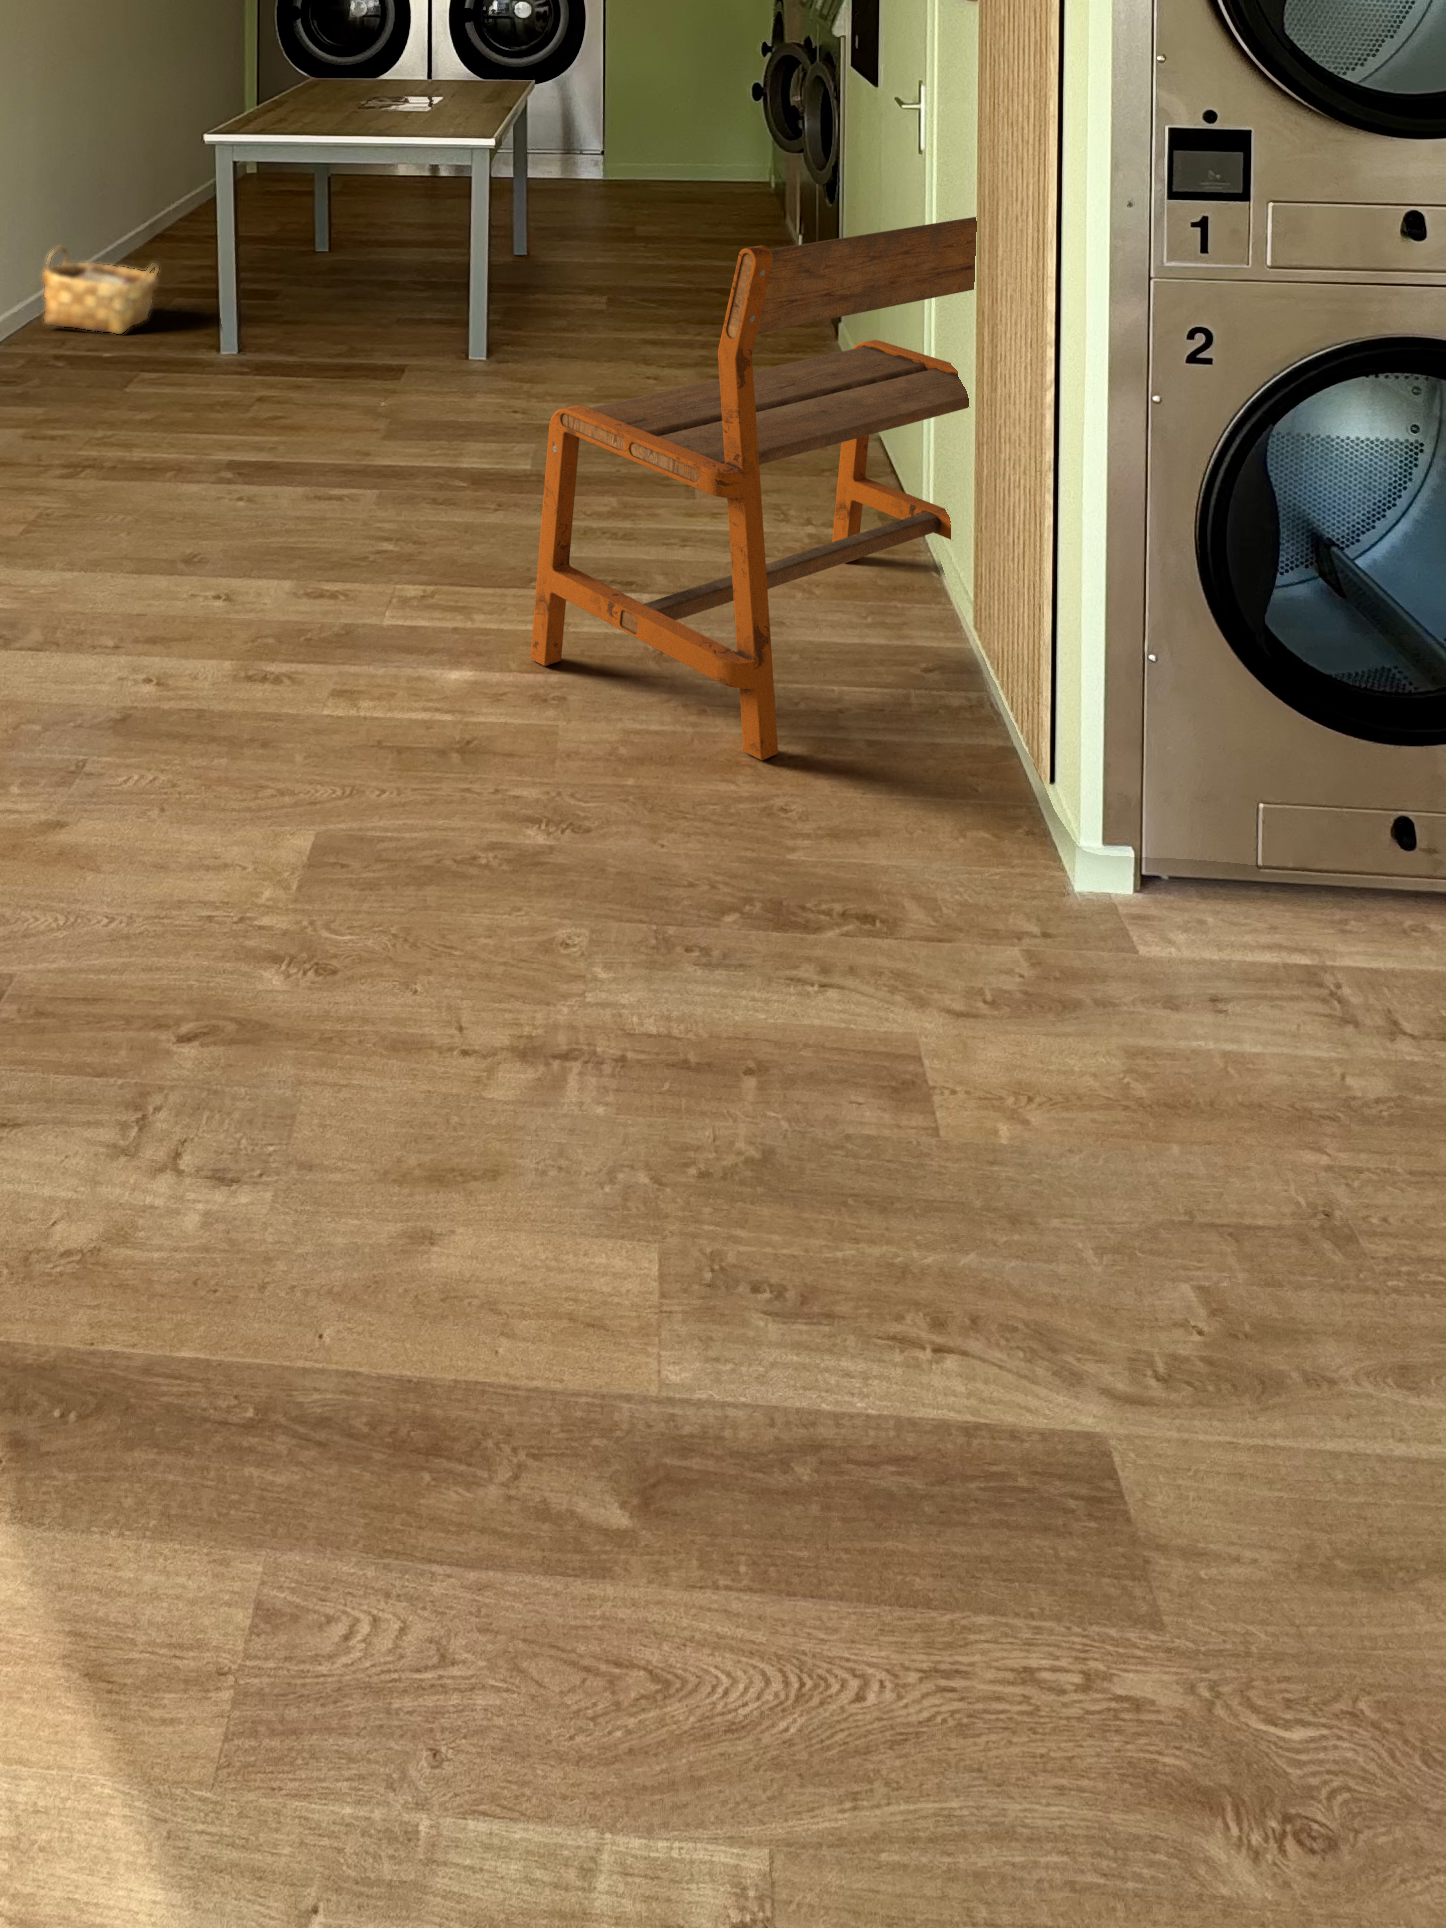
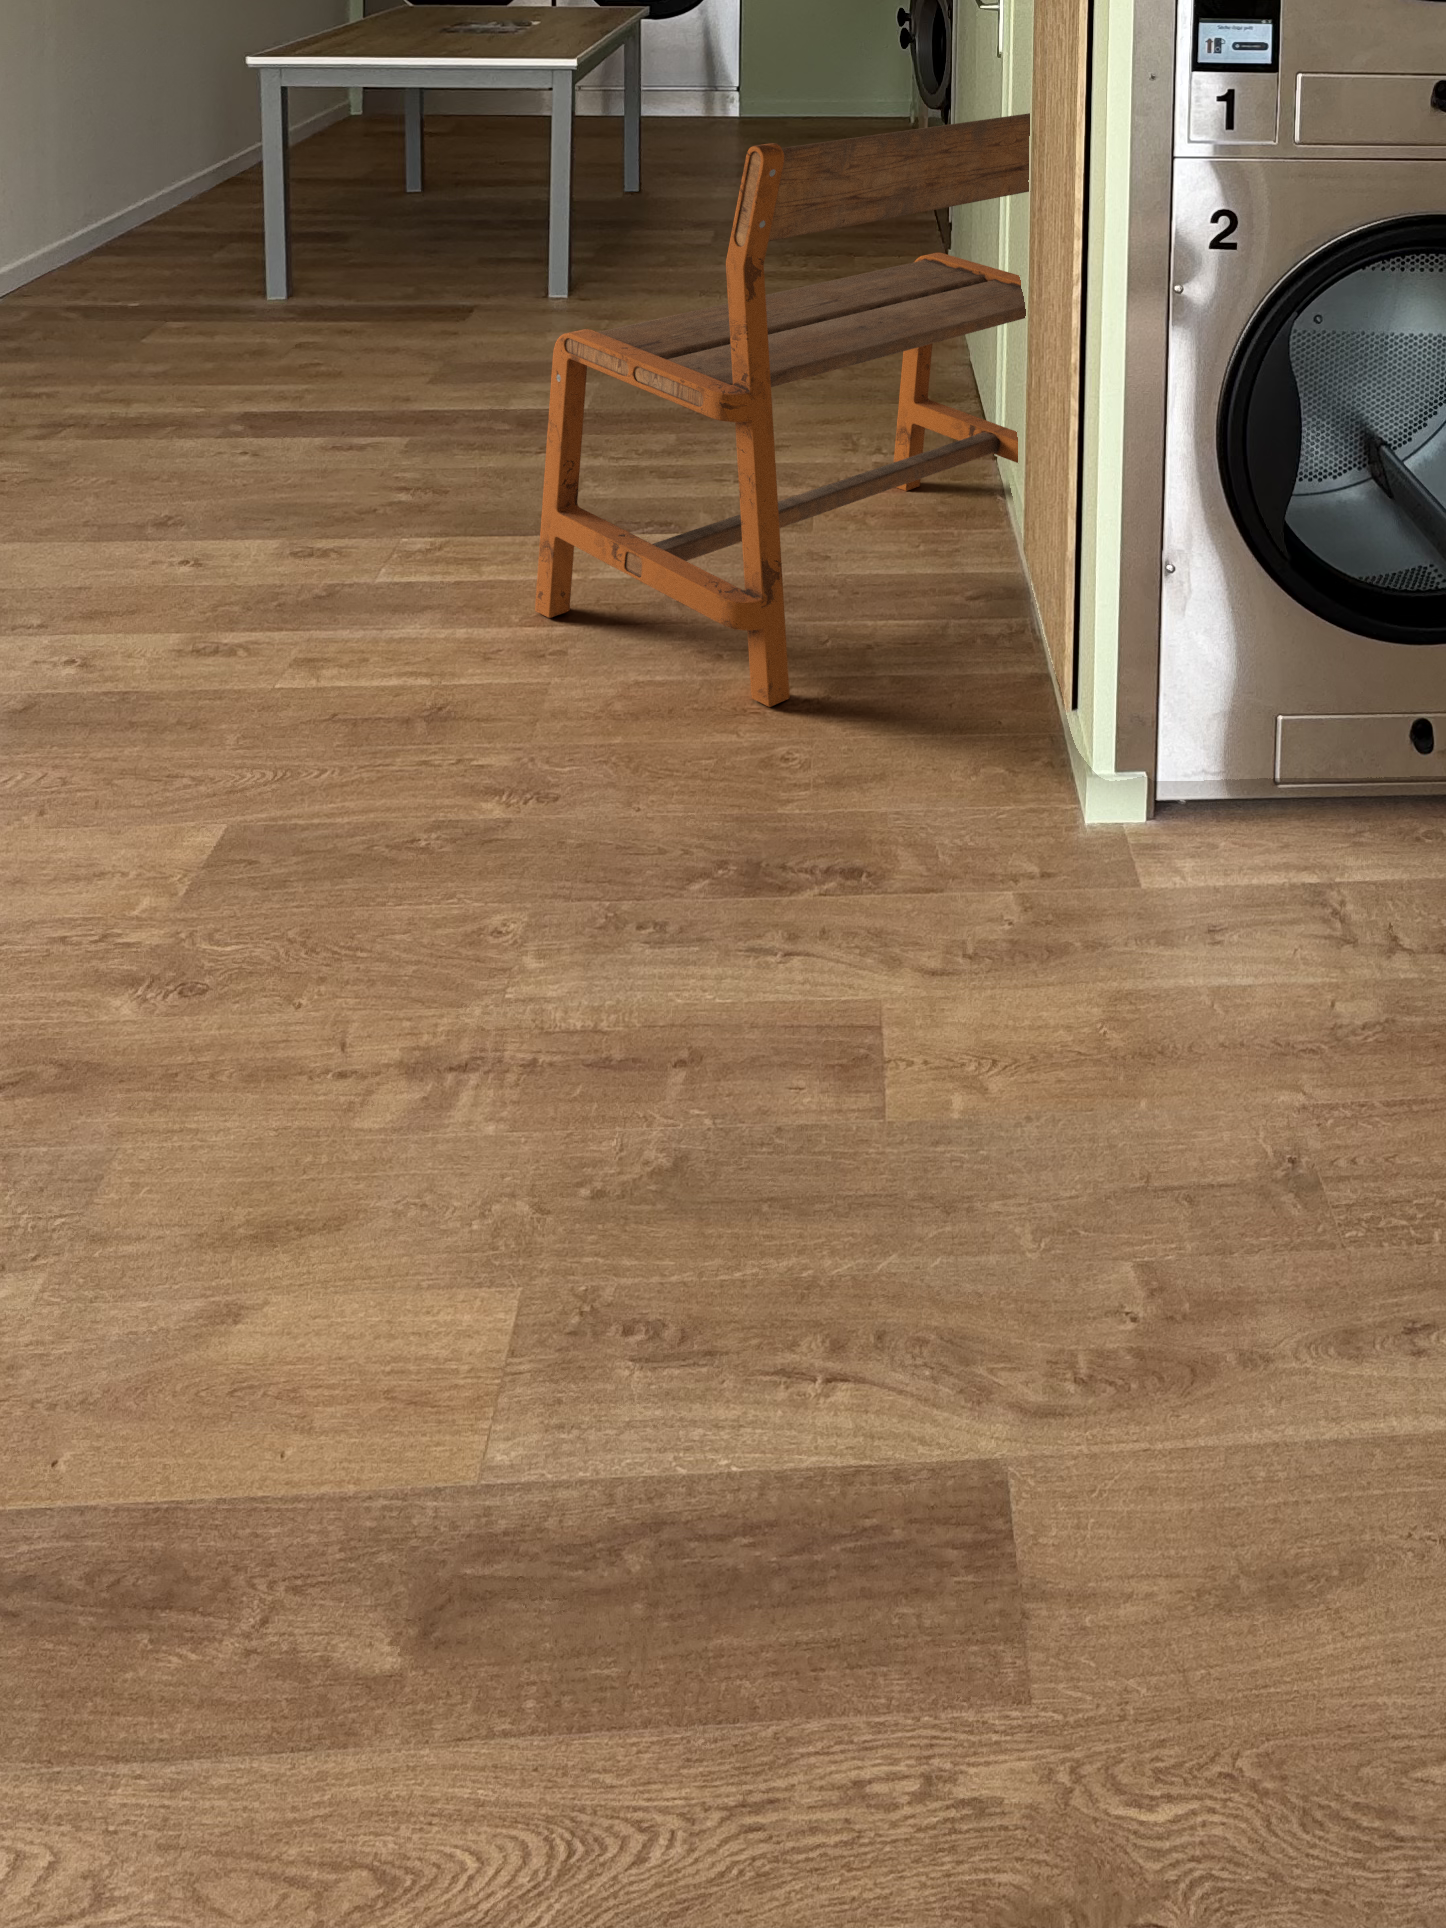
woven basket: present [42,246,158,334] -> none [65,186,204,282]

